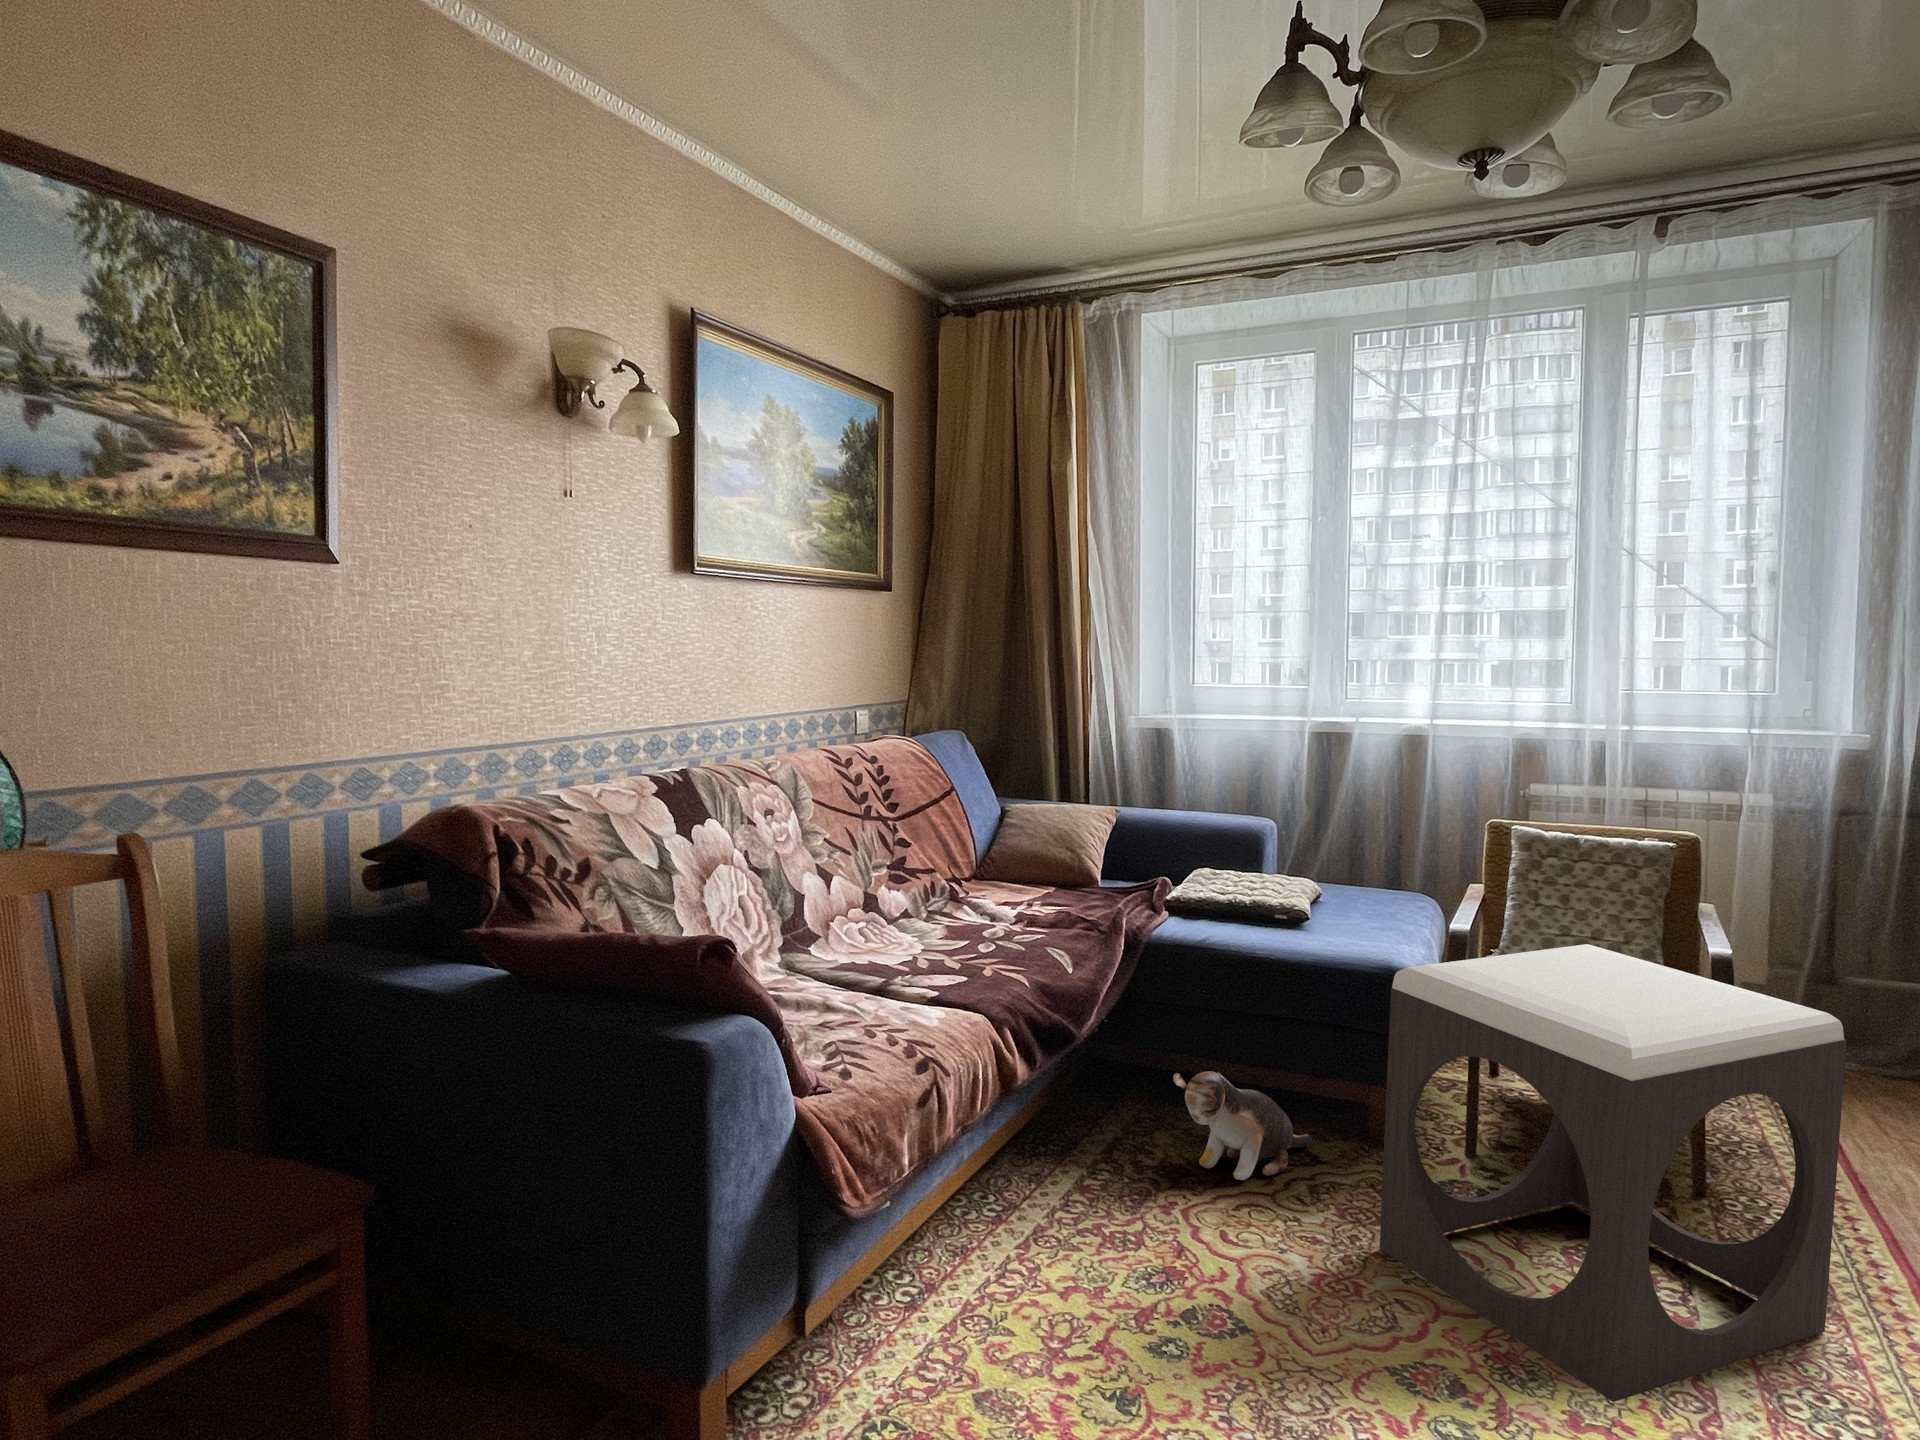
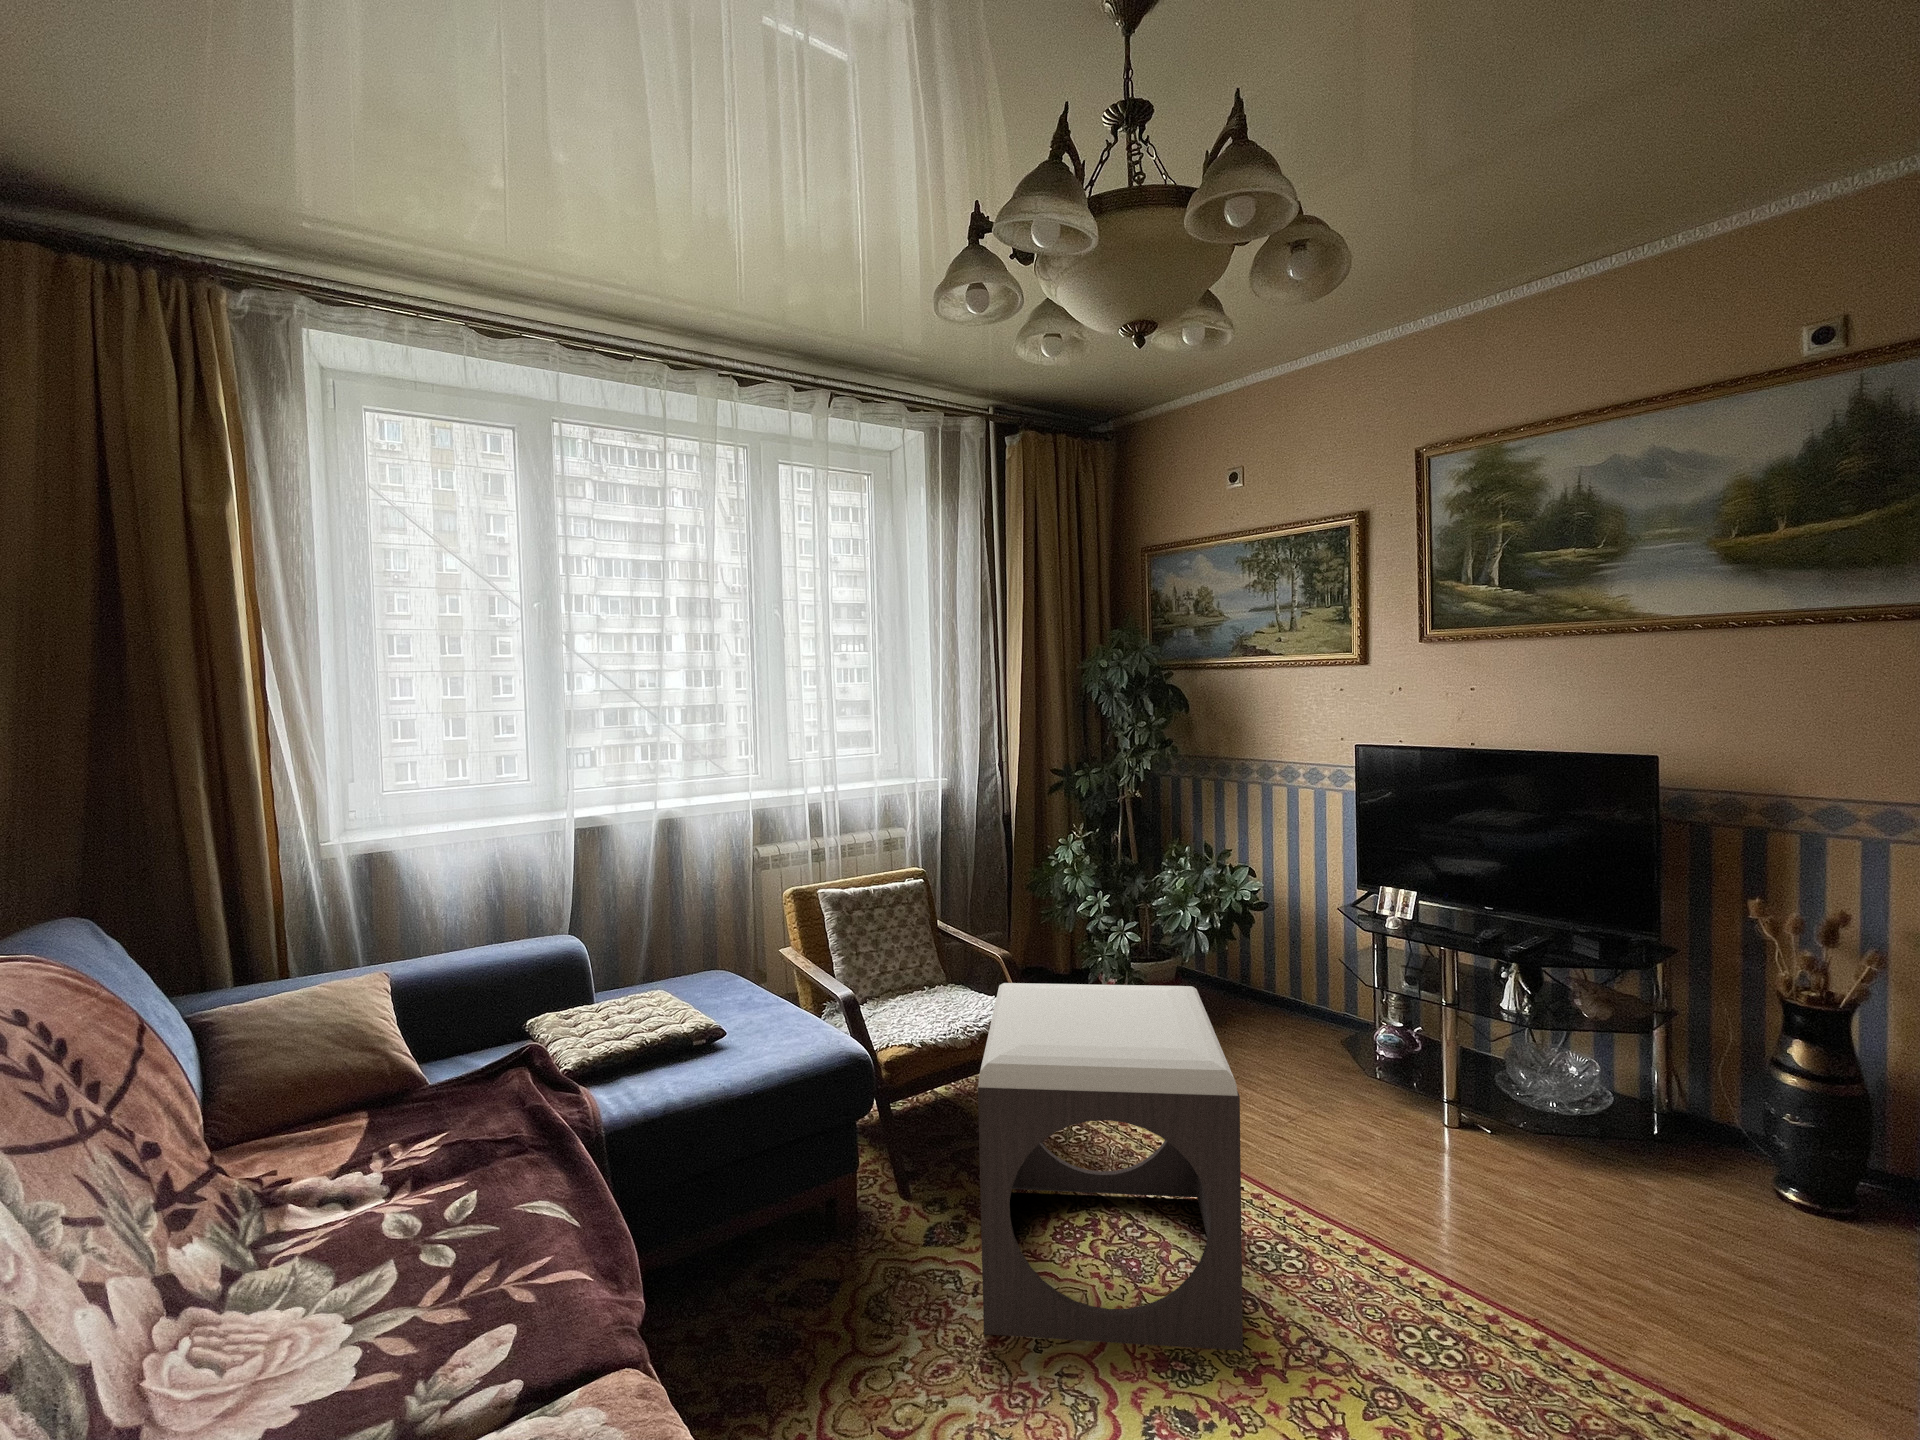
plush toy: present [1173,1071,1312,1180] -> none [746,1240,829,1362]

